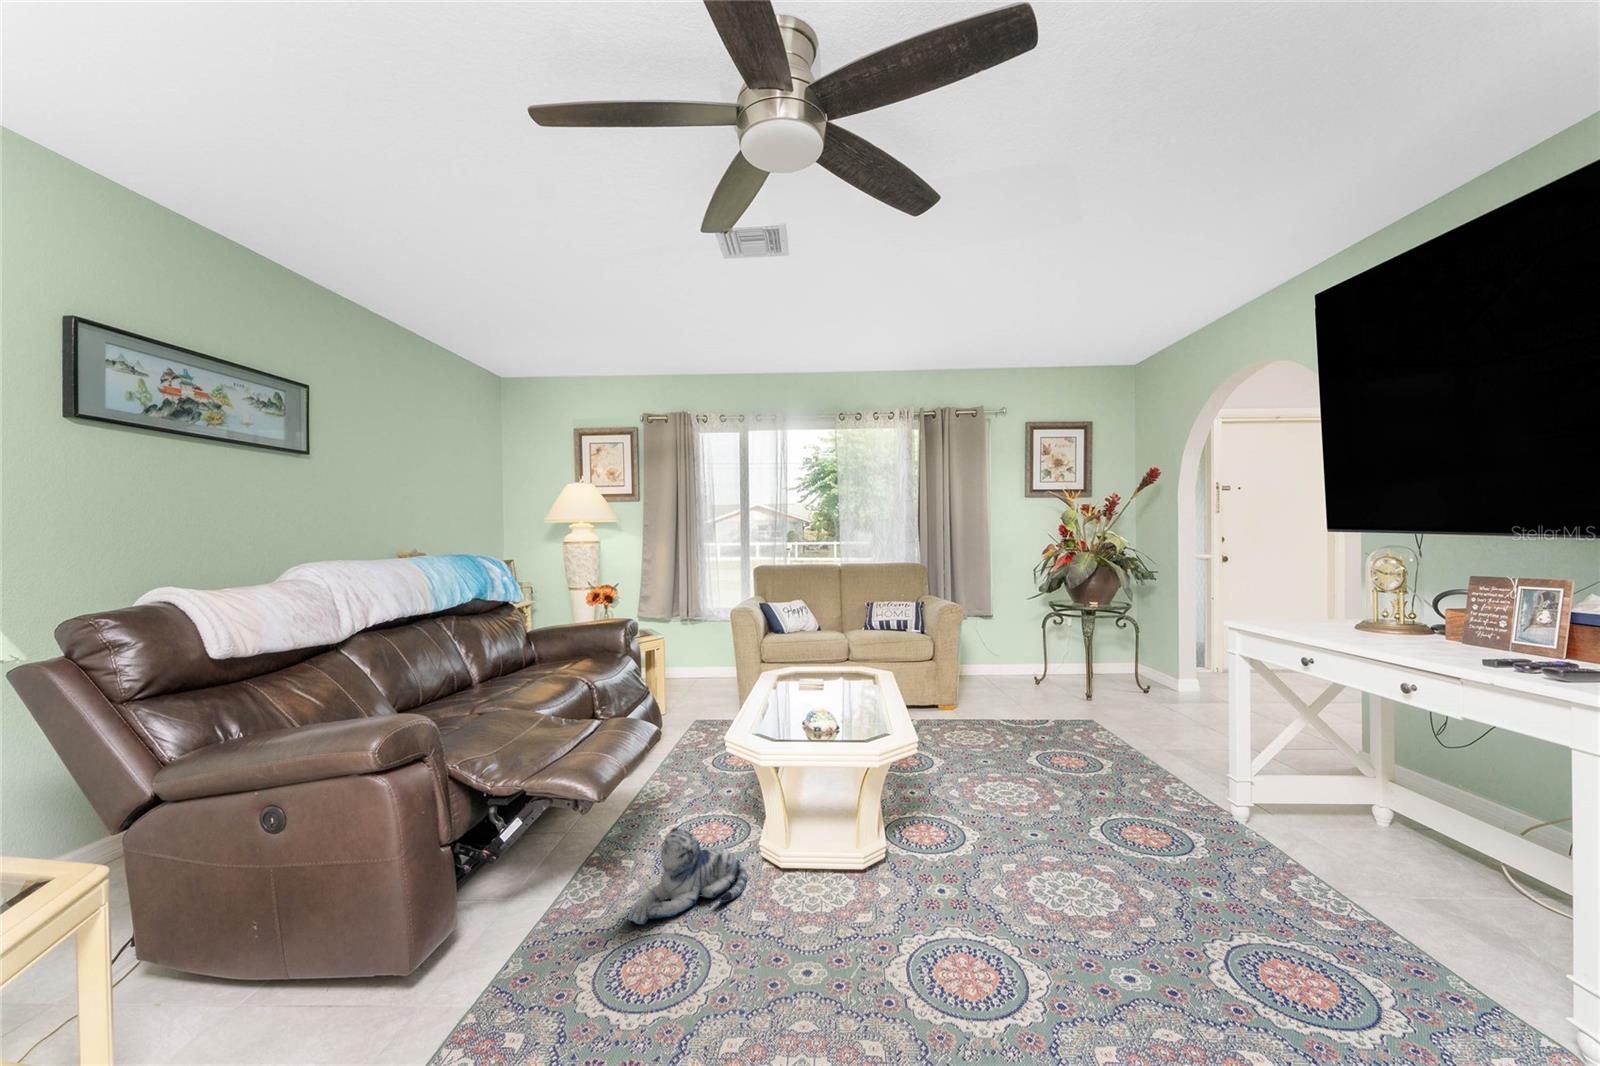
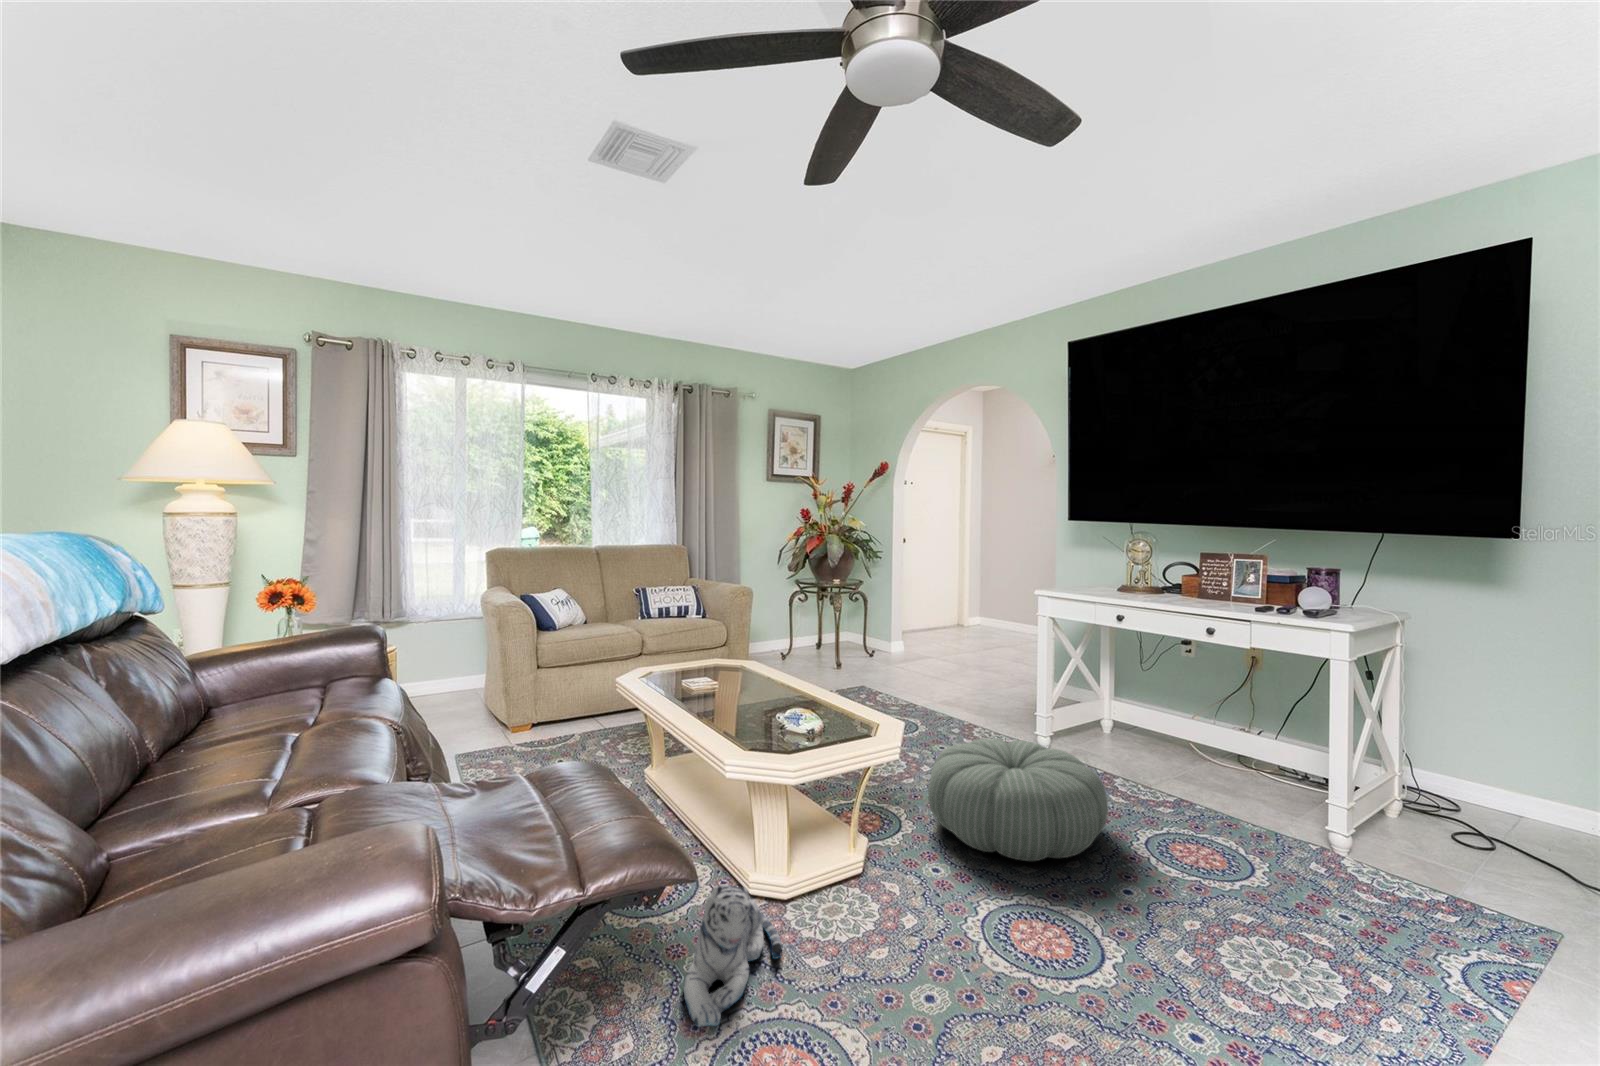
pouf: none [965,778,1167,920] -> present [928,739,1108,861]

